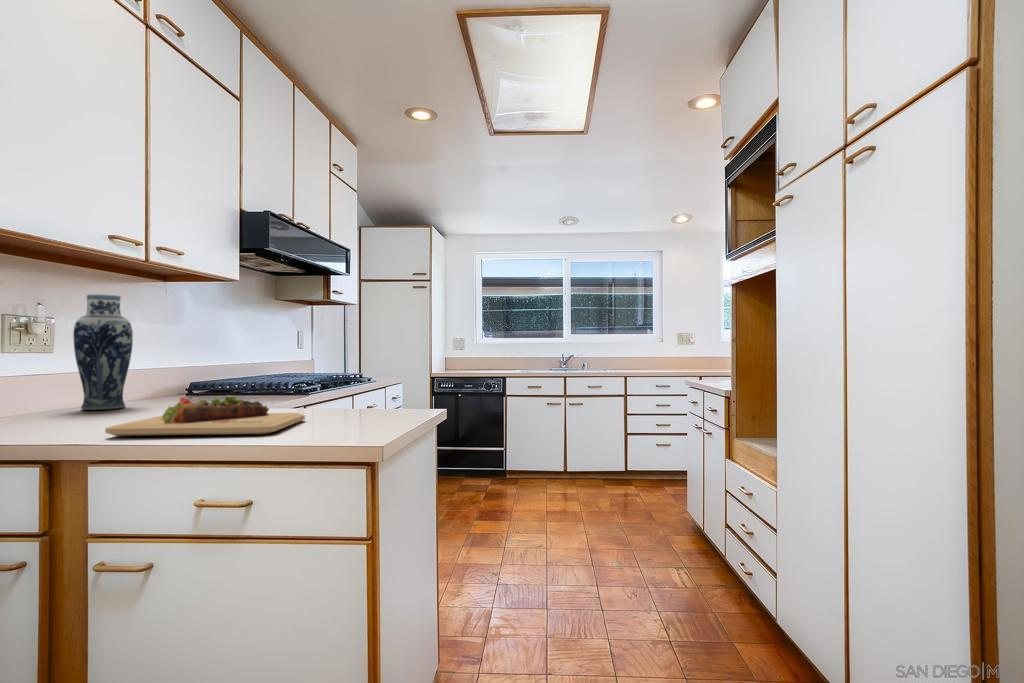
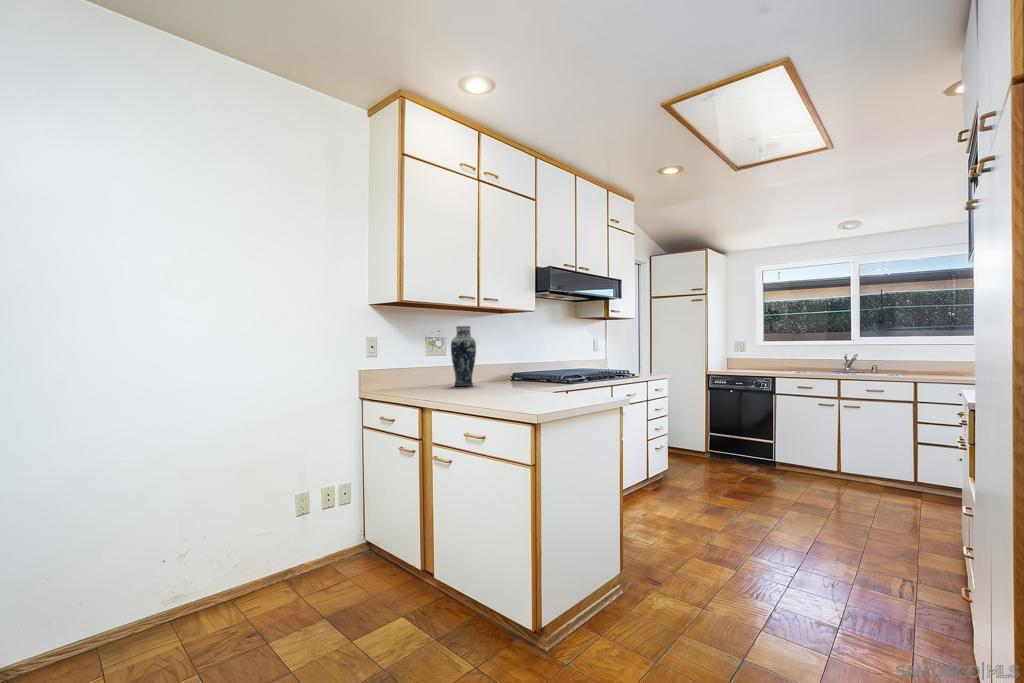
cutting board: present [105,395,305,436] -> none [445,382,536,404]

